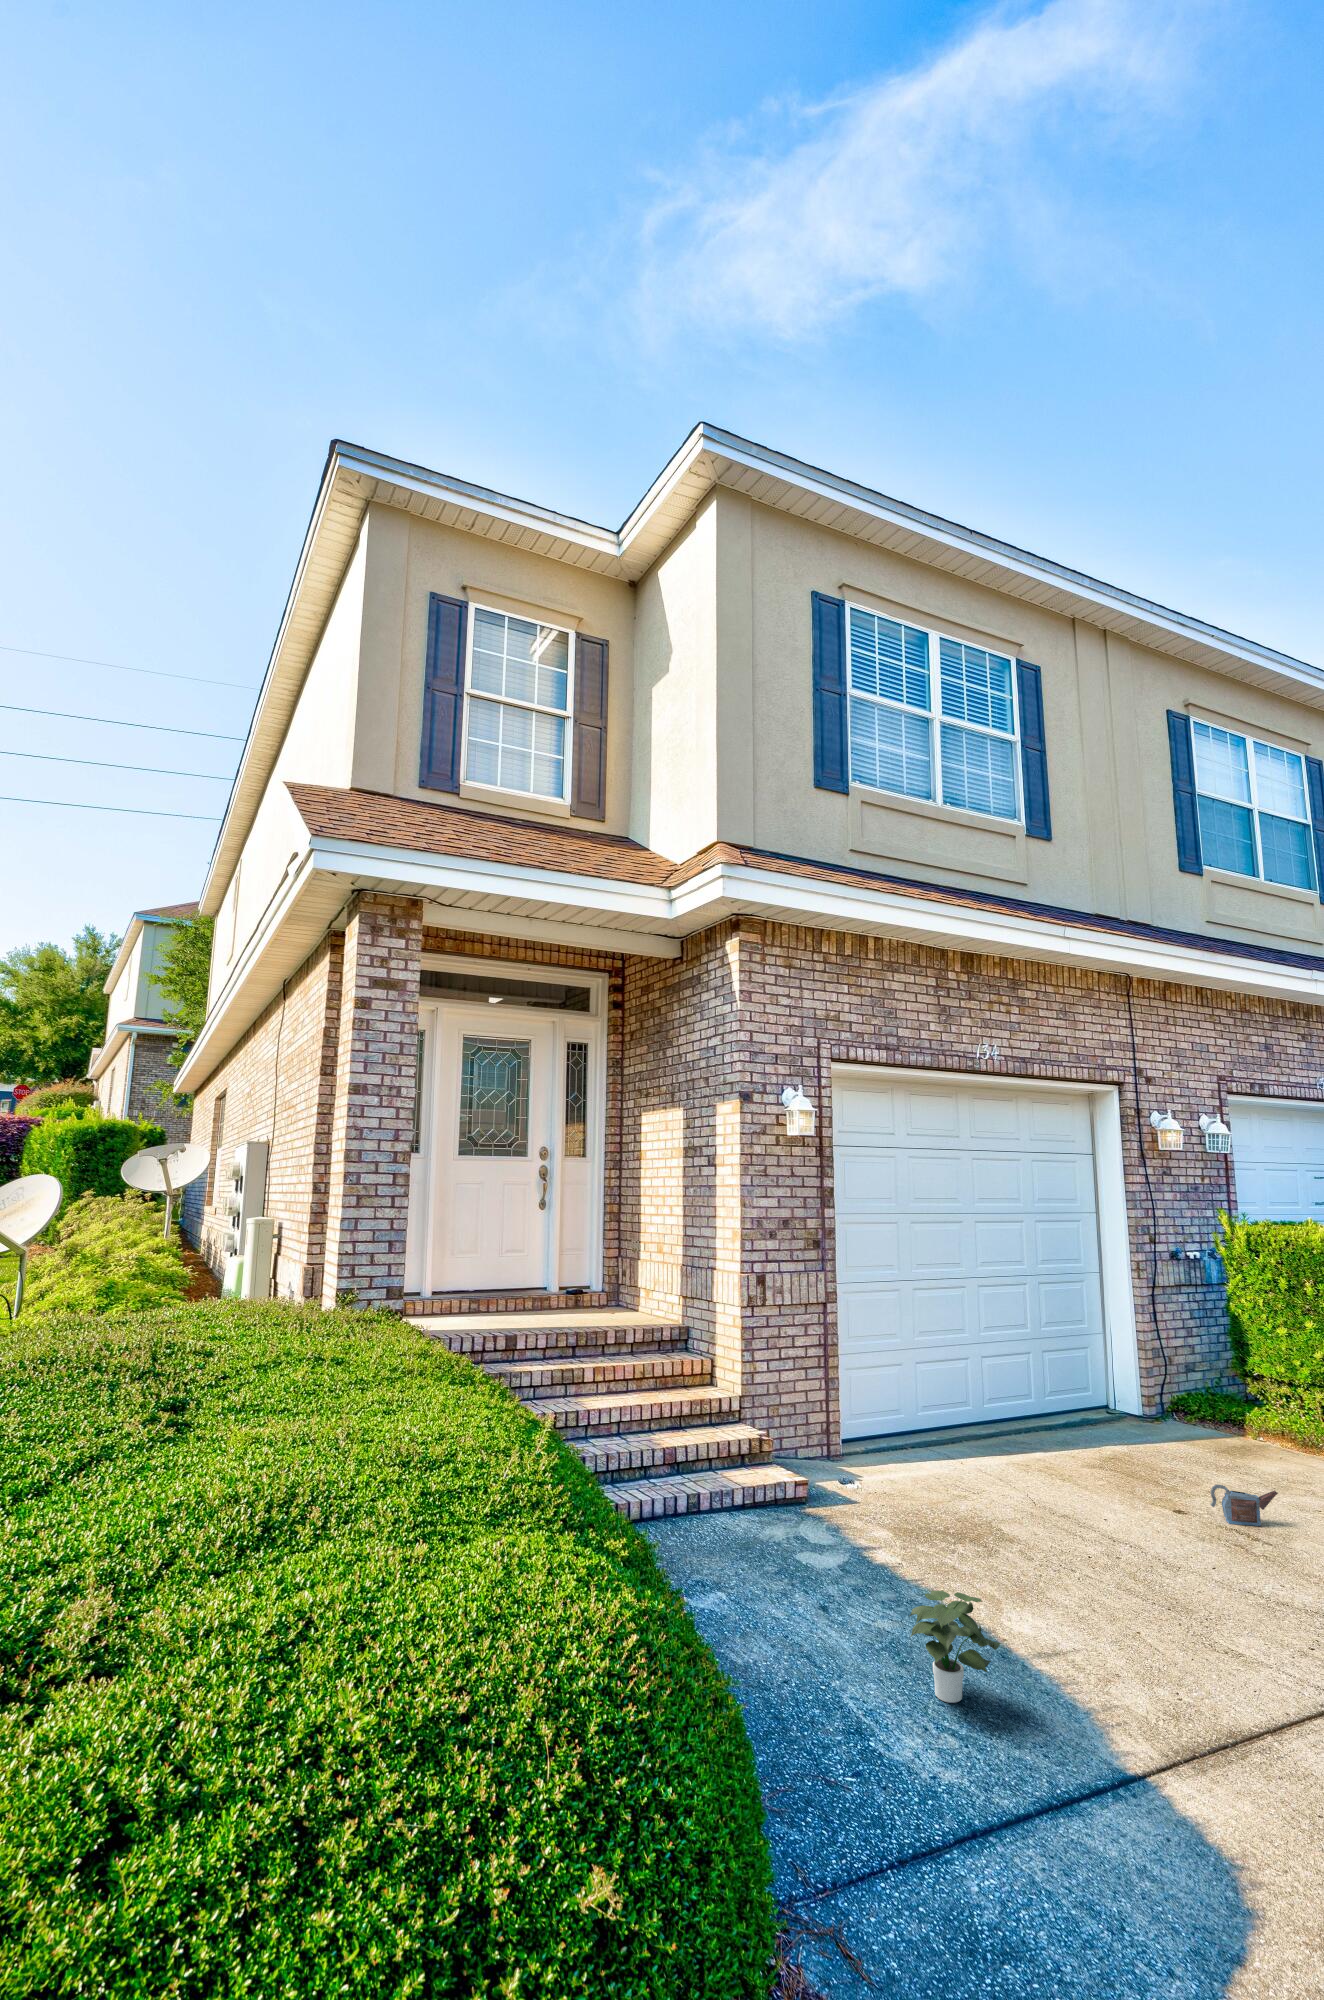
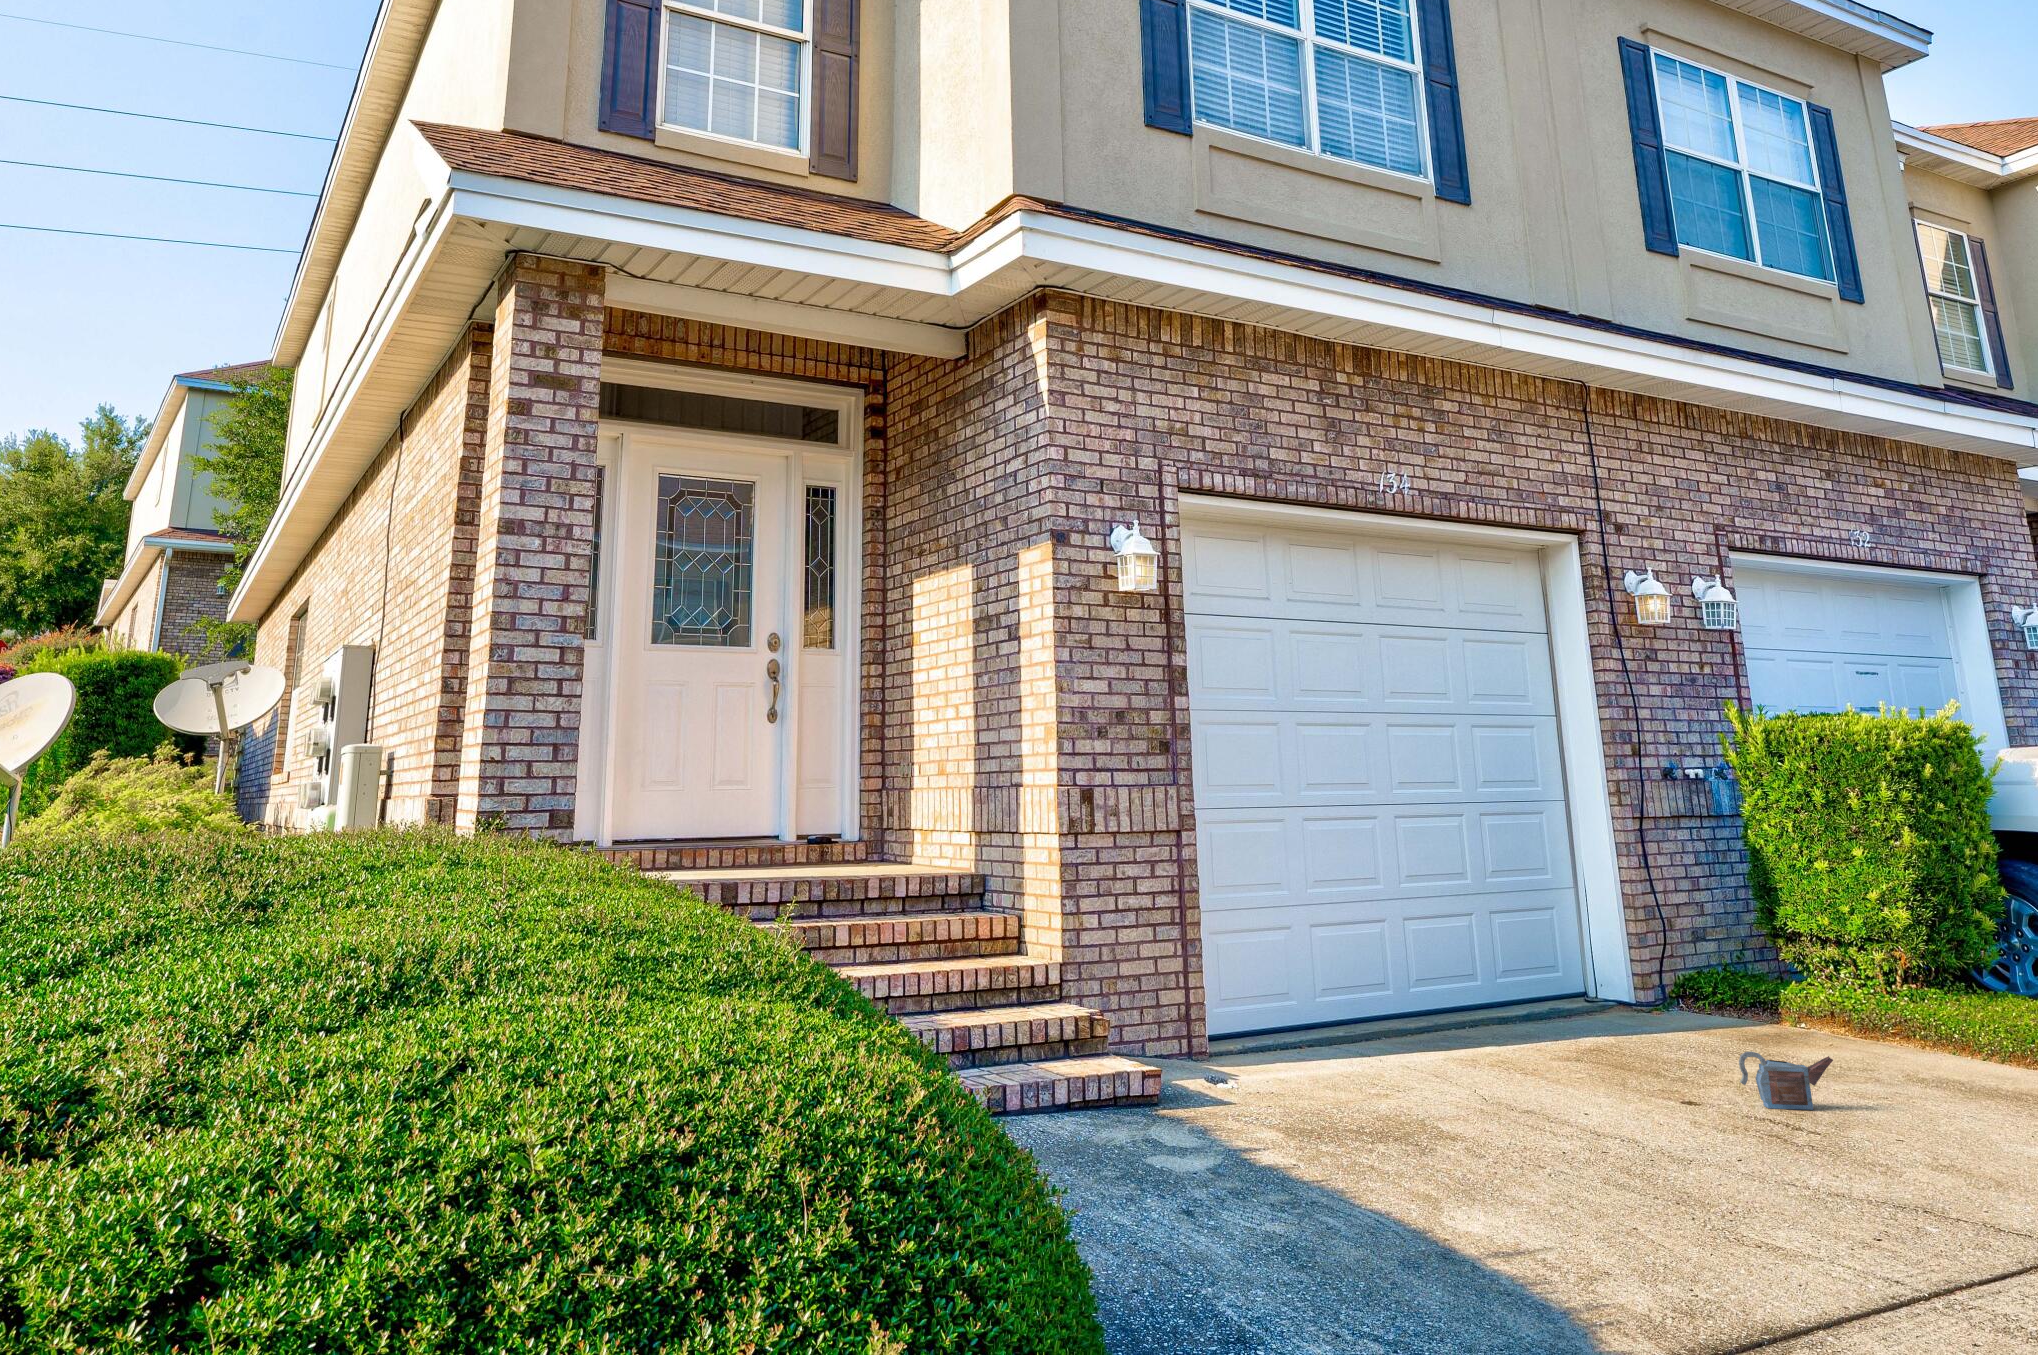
potted plant: present [909,1590,1001,1703] -> none [1316,1132,1452,1293]

